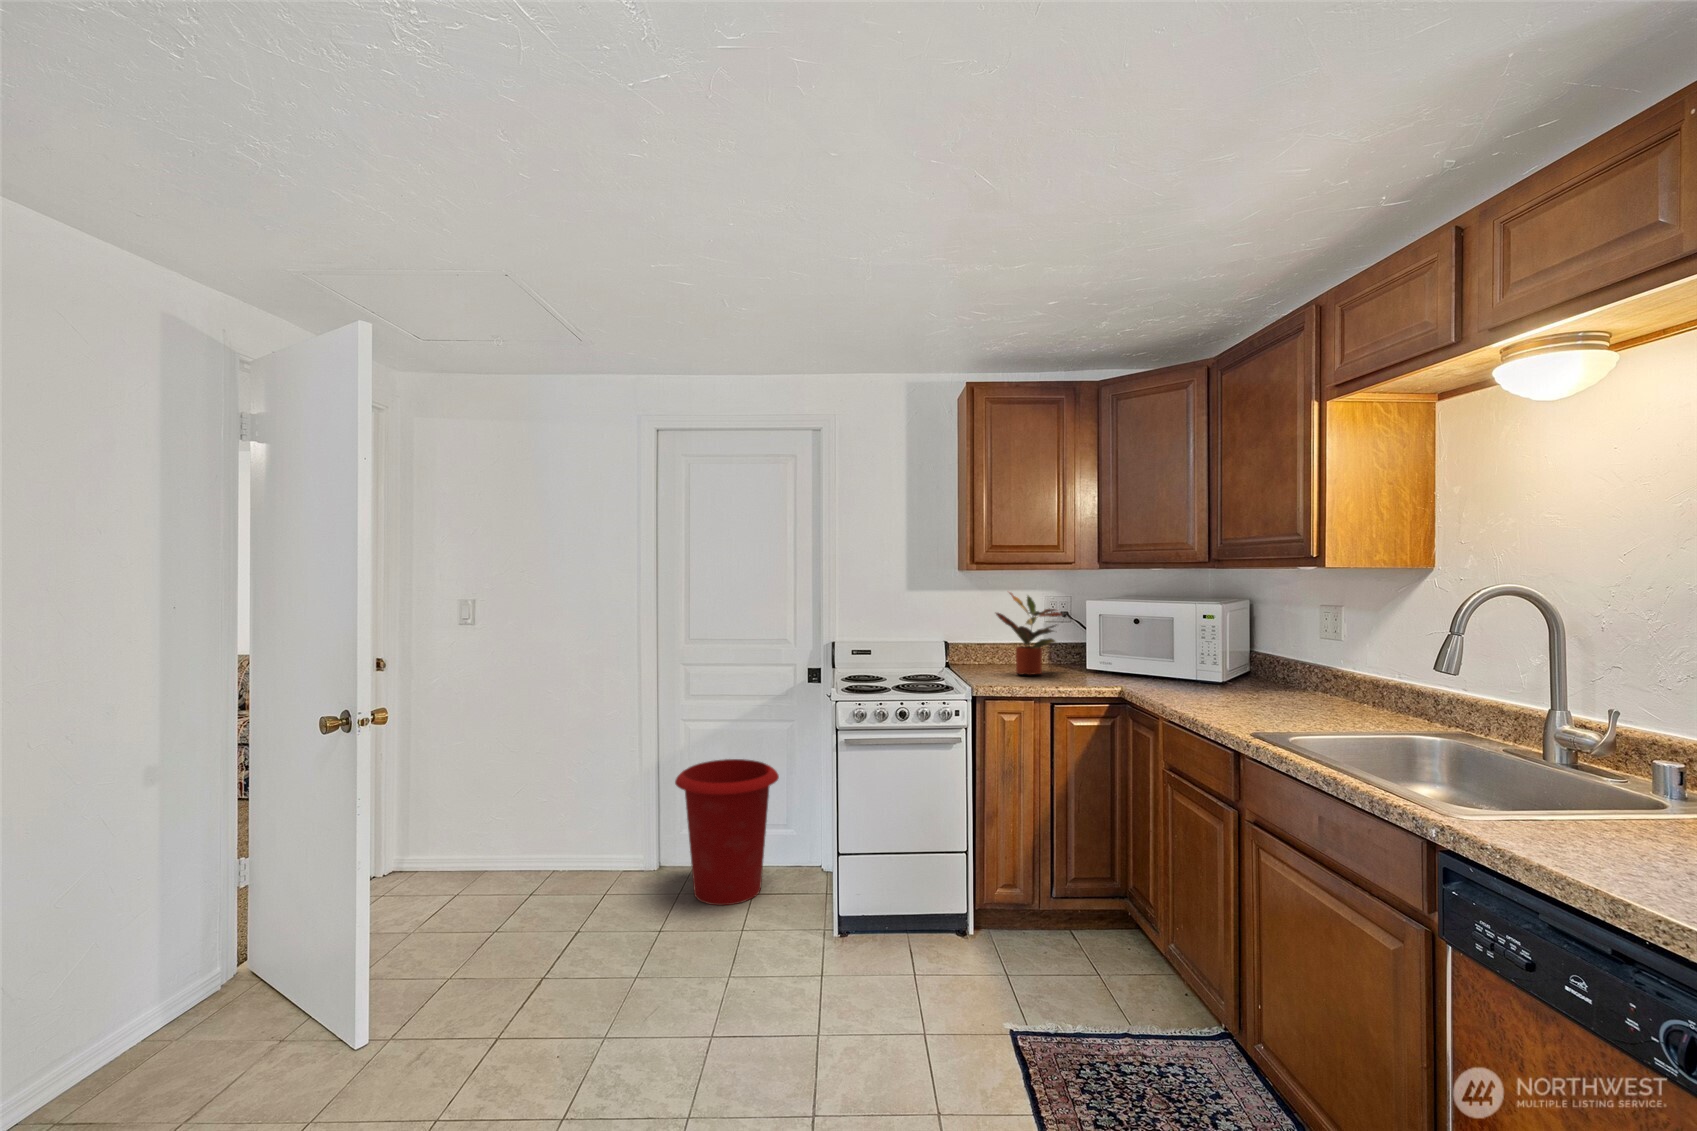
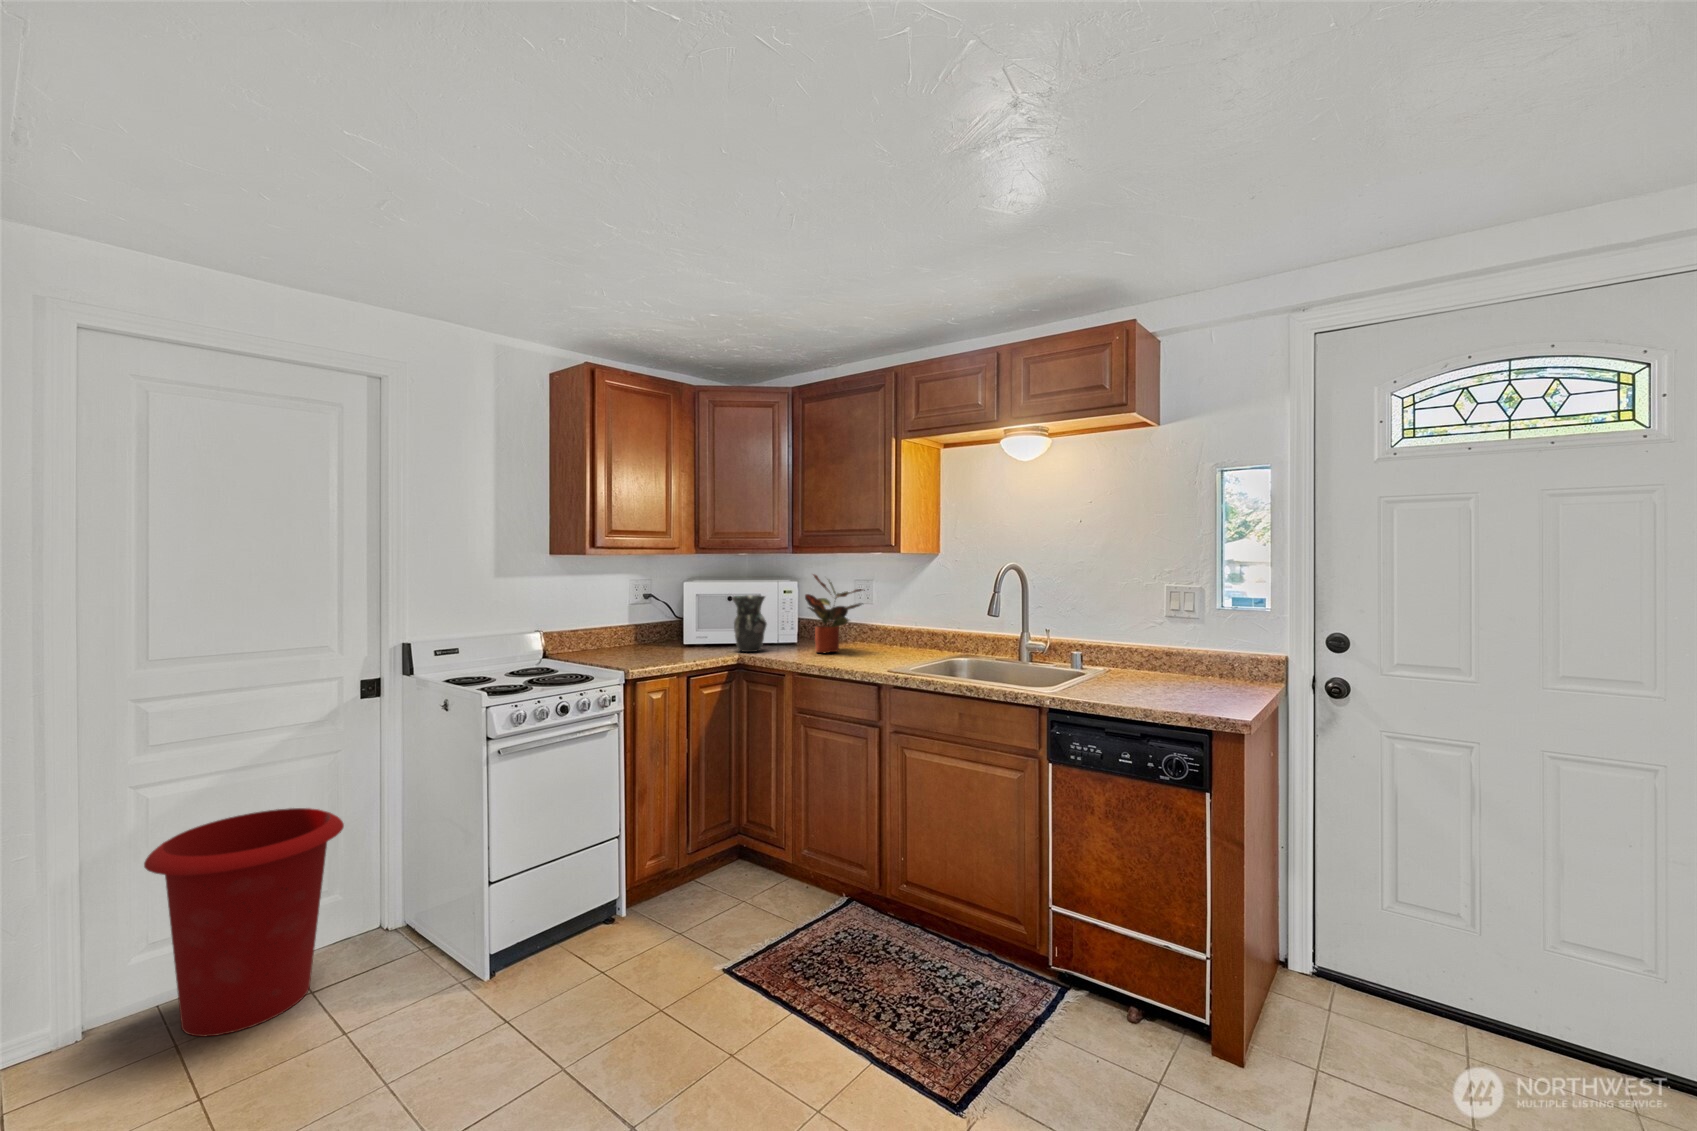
potted plant: present [996,593,1062,675] -> present [805,575,865,653]
vase: none [1123,618,1170,686] -> present [732,595,767,652]

